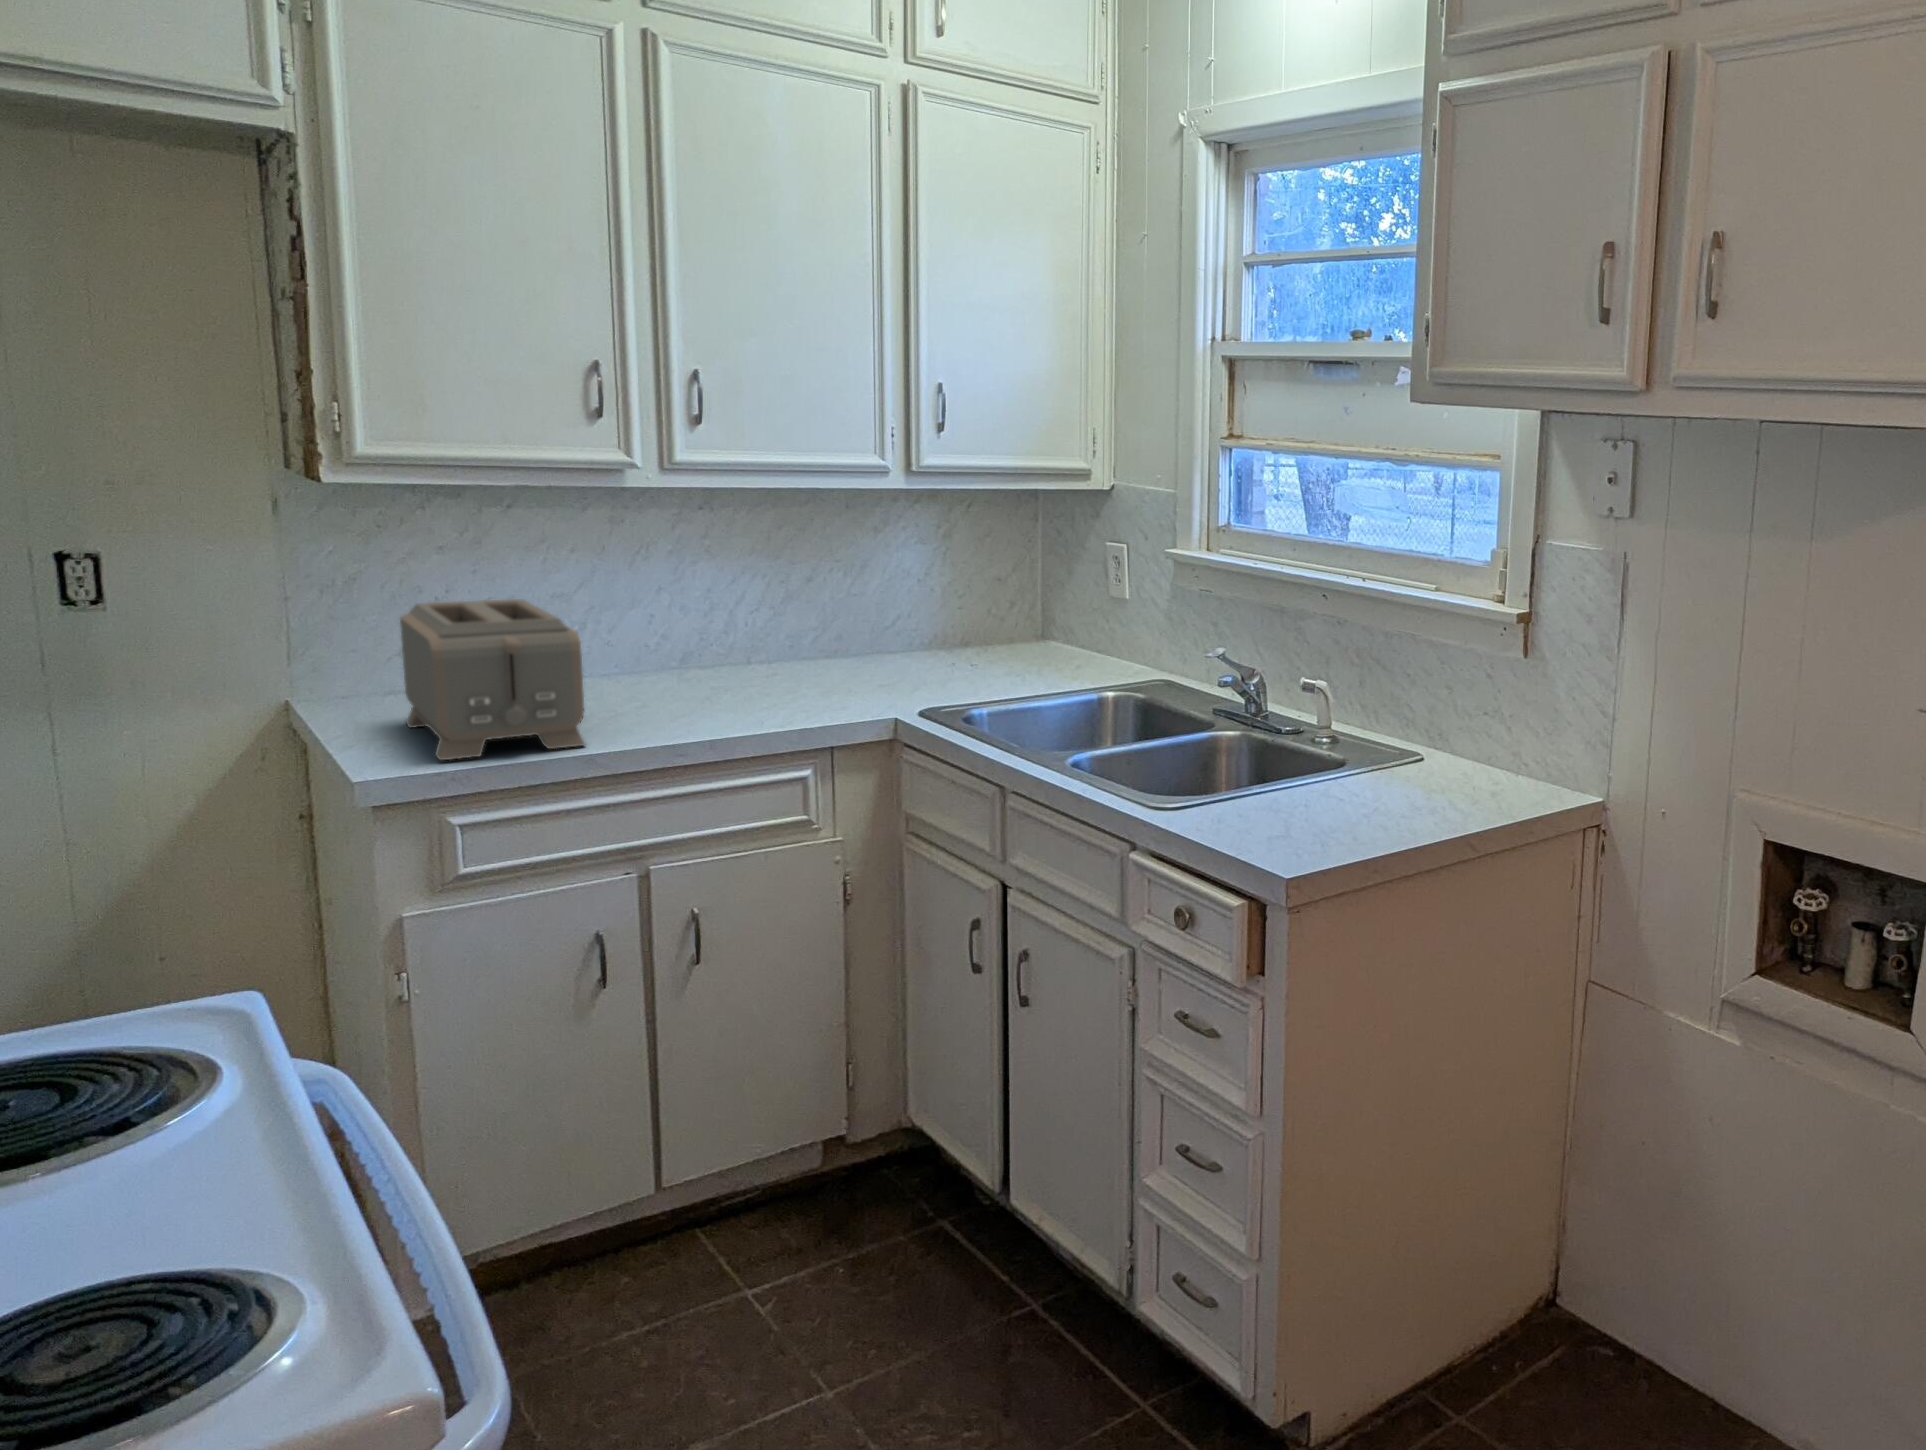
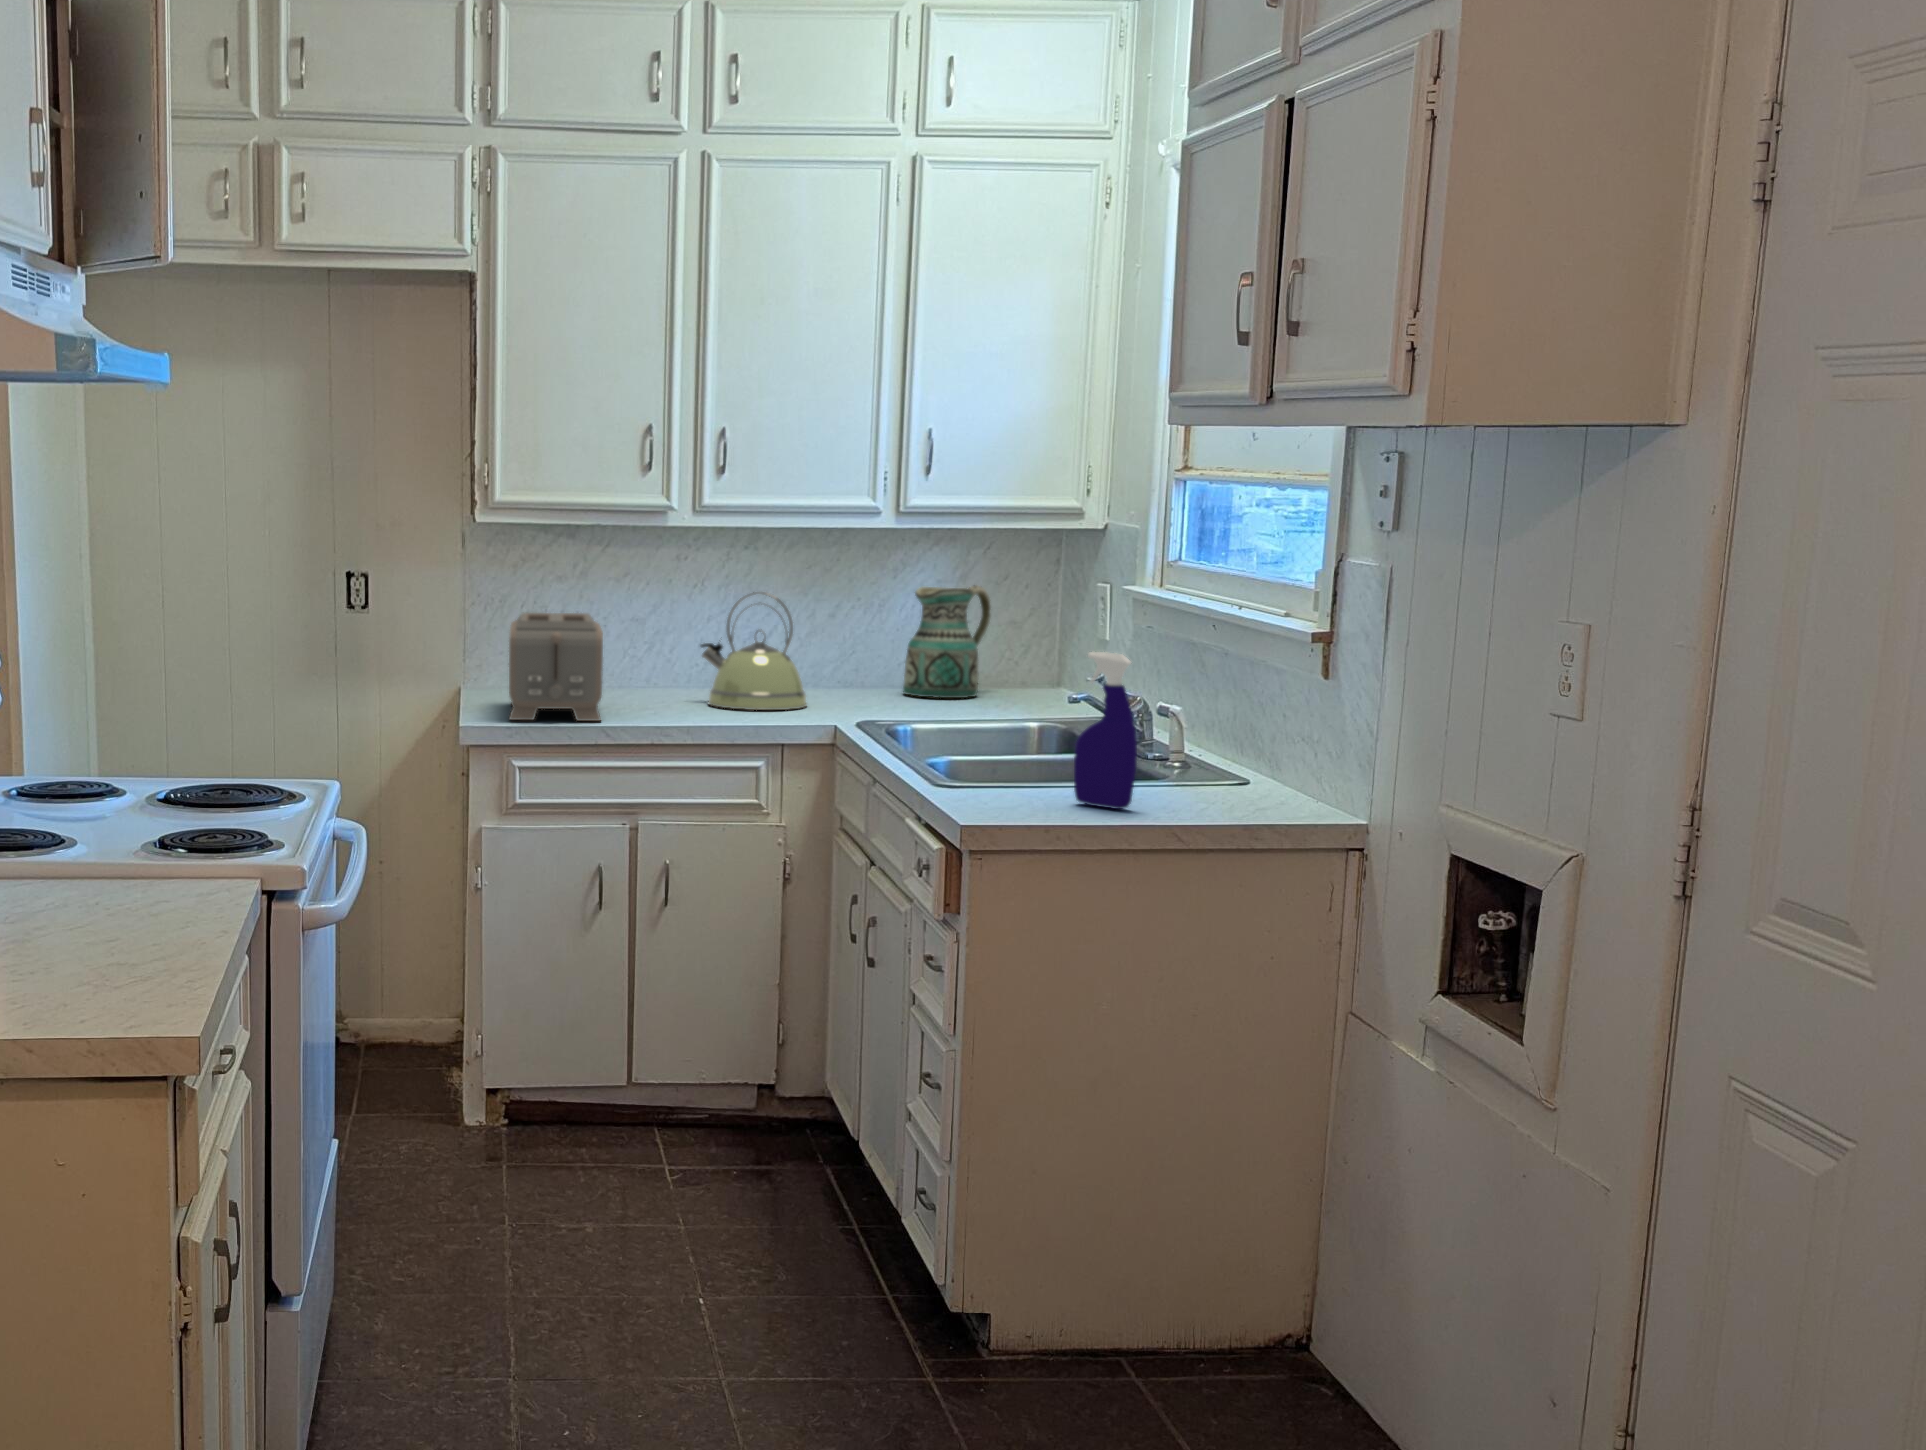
ceramic pitcher: none [897,540,979,659] -> present [903,585,991,698]
kettle: none [673,561,821,701] -> present [701,592,807,710]
spray bottle: none [1321,656,1394,822] -> present [1074,652,1137,809]

